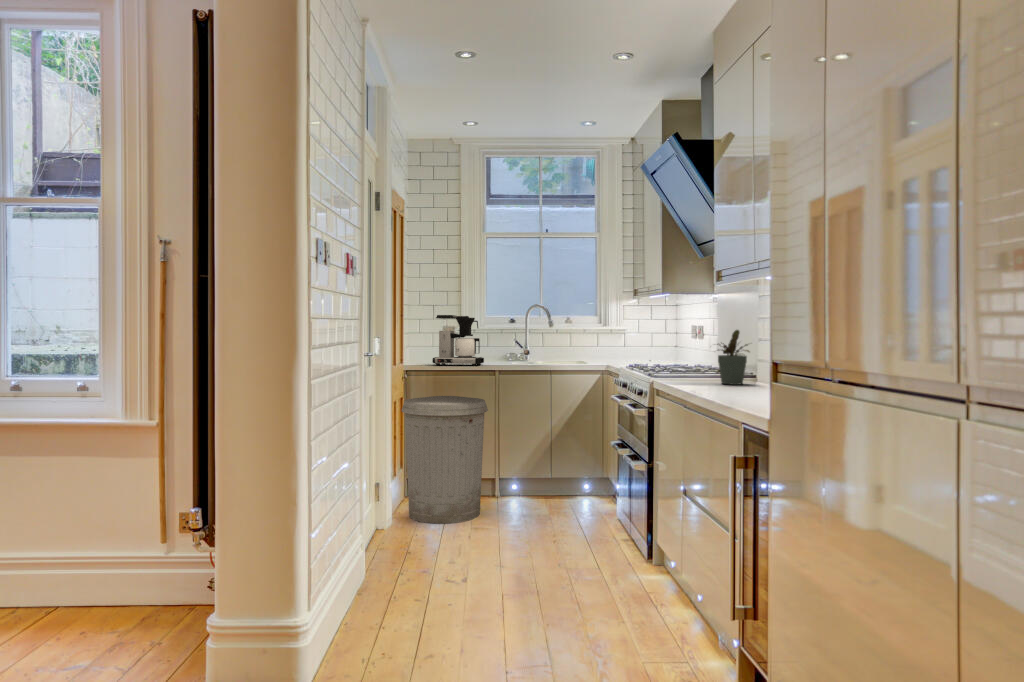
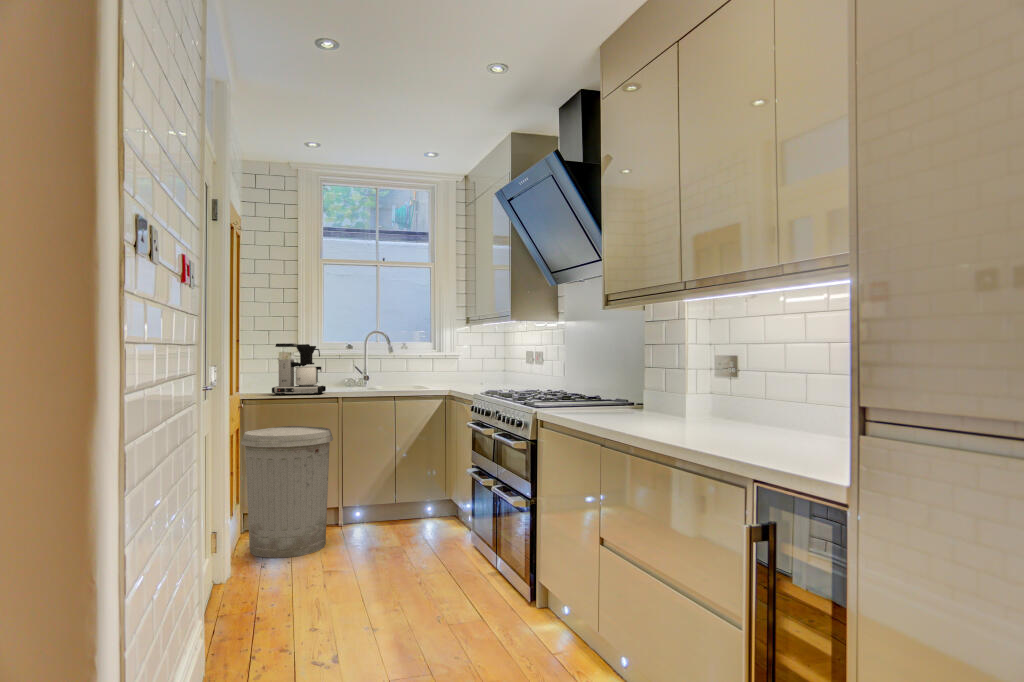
potted plant: present [717,330,749,385] -> none [550,358,586,407]

